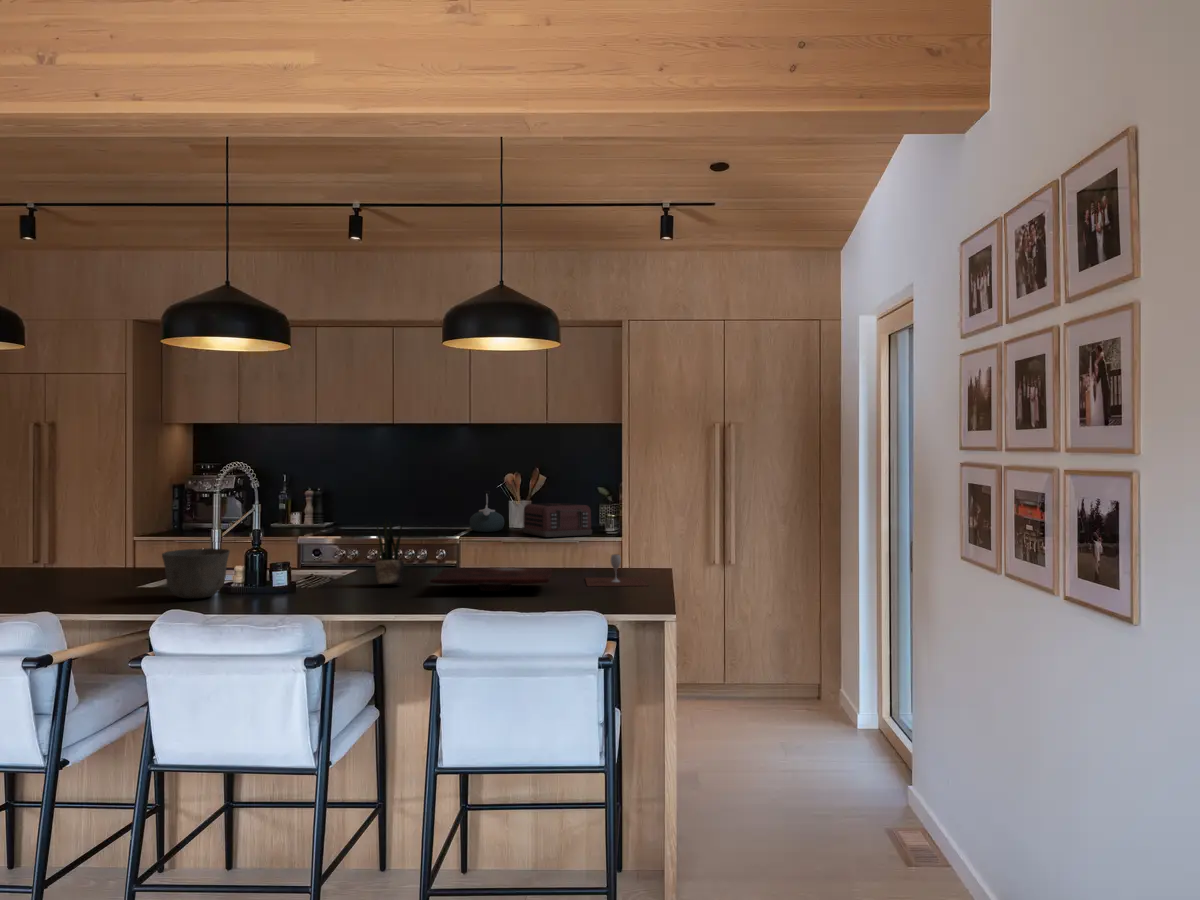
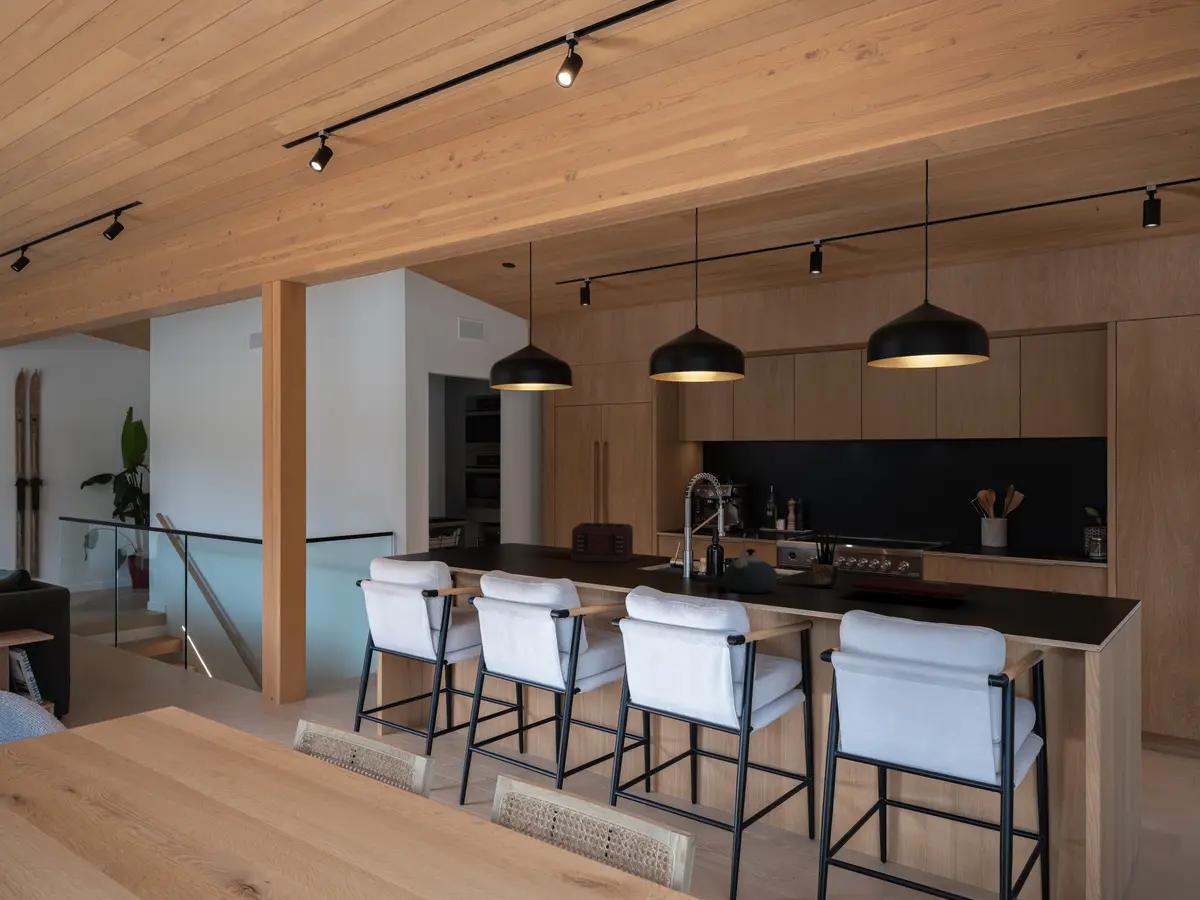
kettle: present [470,491,504,532] -> present [723,528,777,593]
toaster: present [523,503,592,537] -> present [571,523,633,562]
ceramic bowl: present [162,548,230,599] -> none [646,543,695,582]
wine glass: present [585,554,648,586] -> none [1014,577,1085,612]

